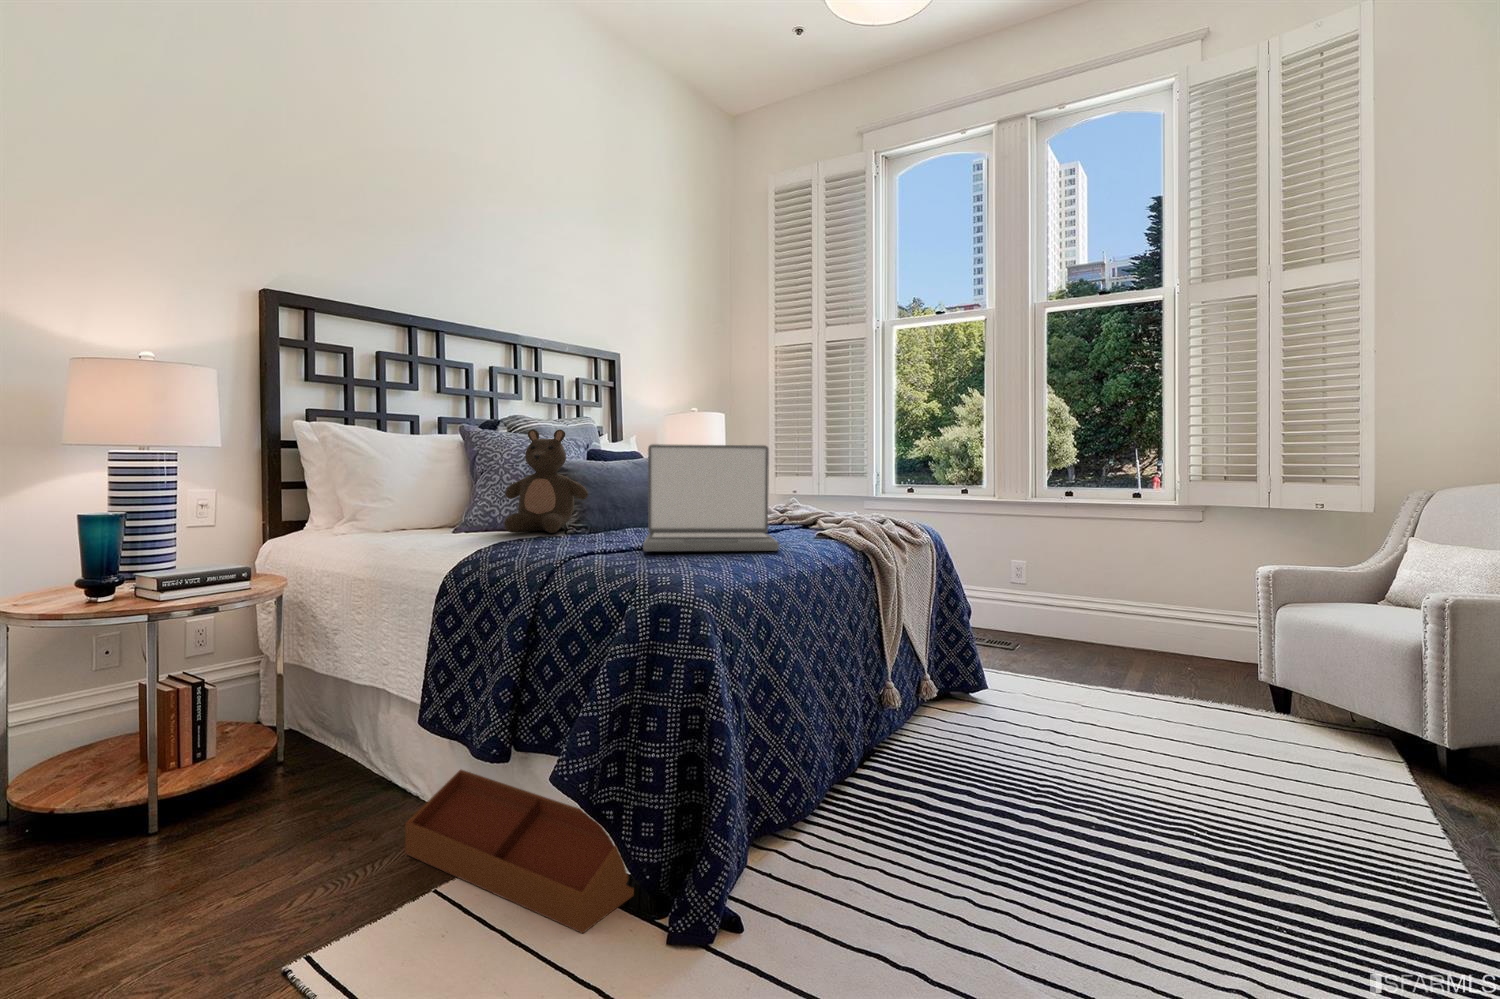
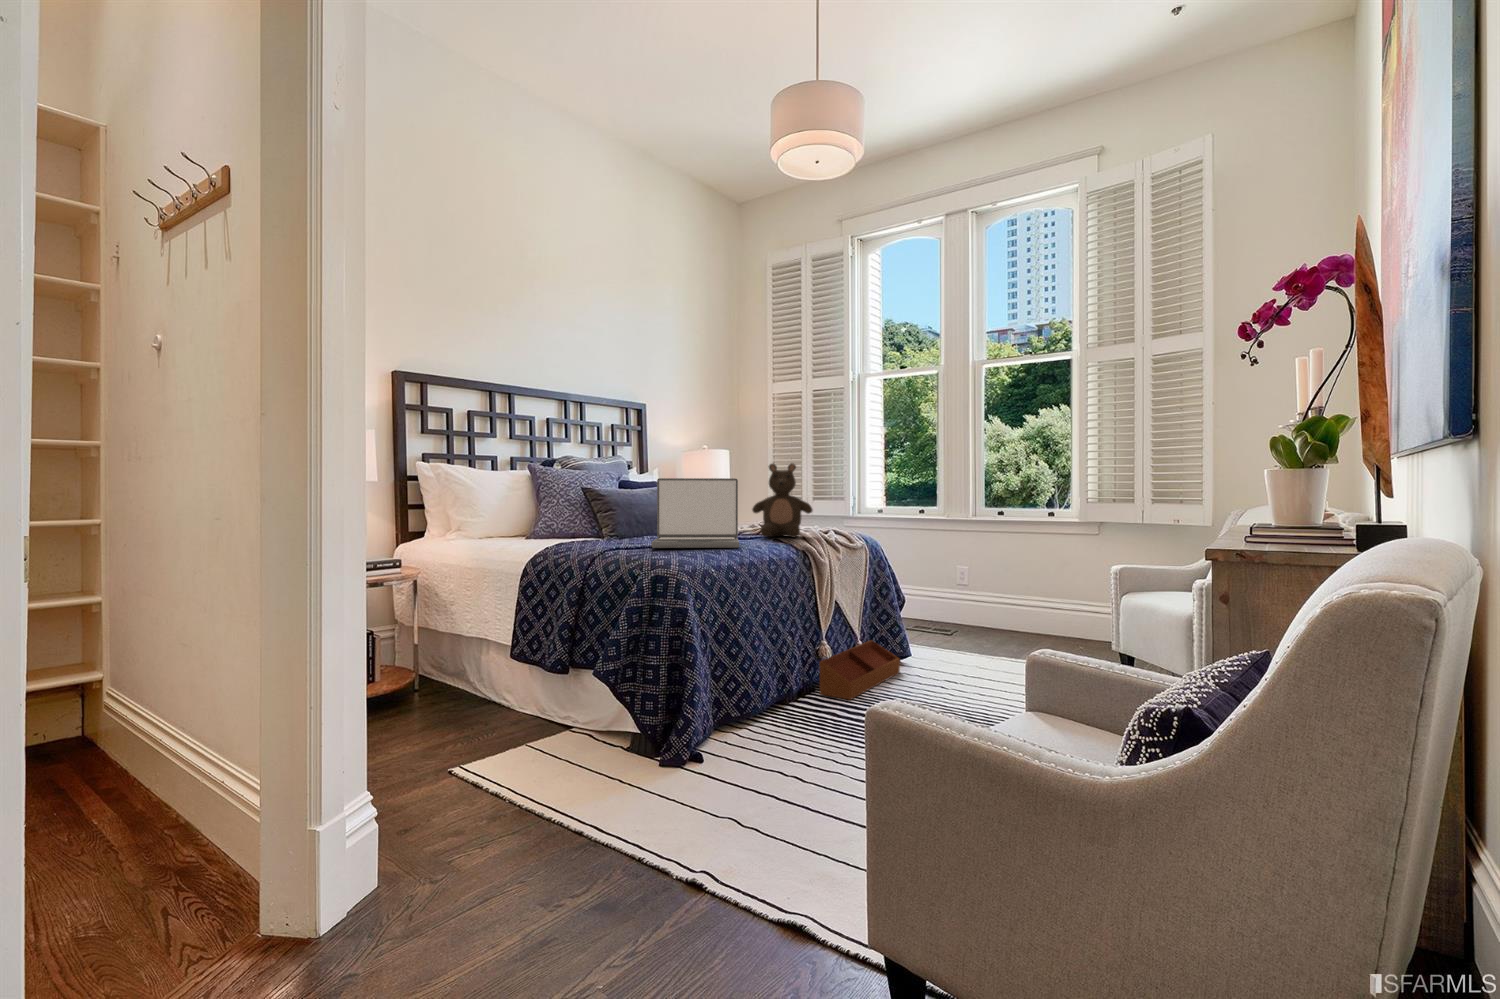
stuffed bear: present [504,429,588,533] -> present [752,463,812,537]
storage bin: present [405,770,634,933] -> present [819,640,900,700]

